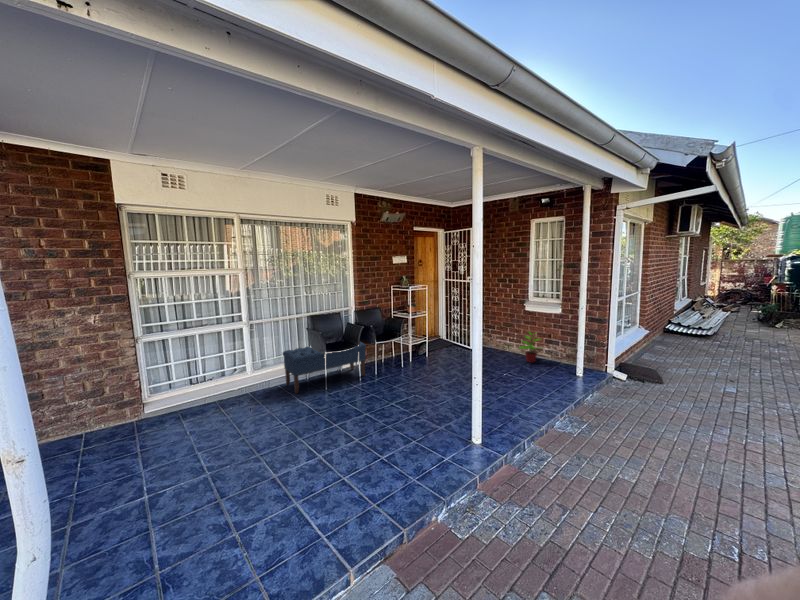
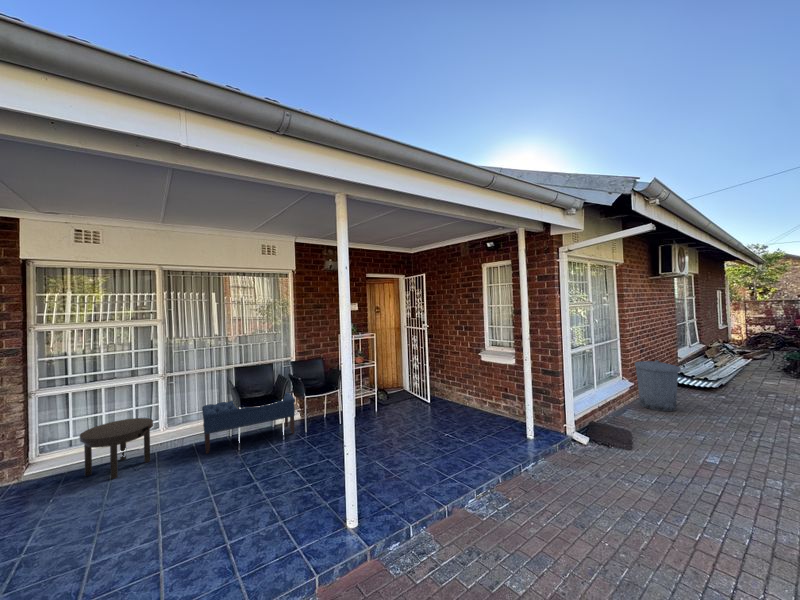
trash can: none [652,310,693,354] -> present [635,360,681,411]
potted plant: present [520,332,539,362] -> none [469,383,498,420]
side table: none [188,362,248,416] -> present [80,418,153,479]

